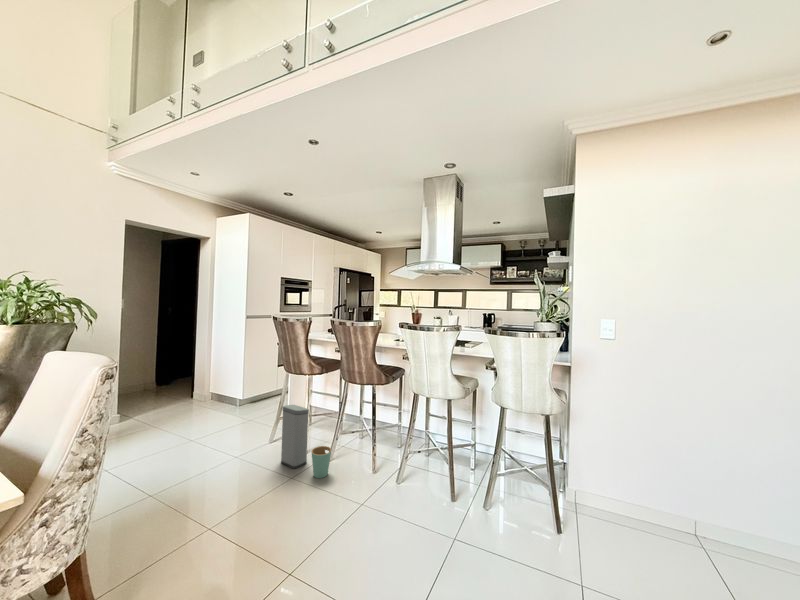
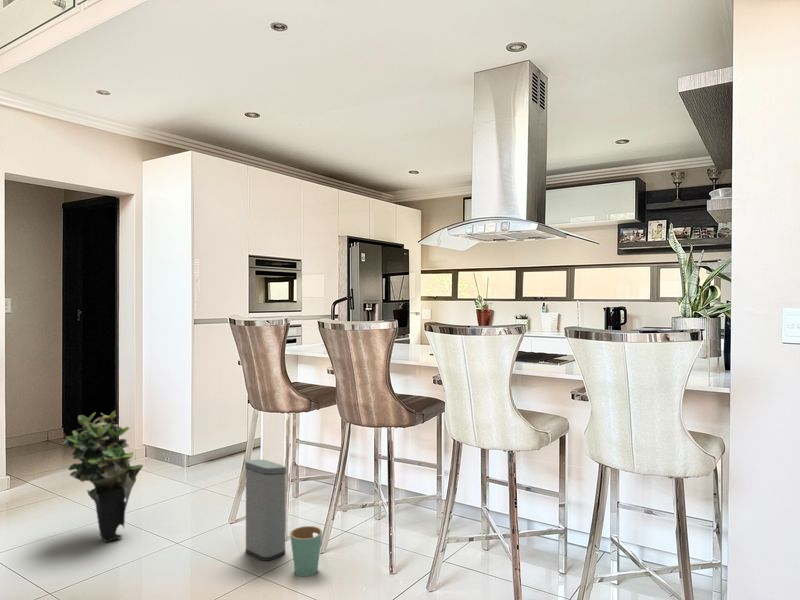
potted plant: none [159,374,214,460] -> present [63,411,143,542]

